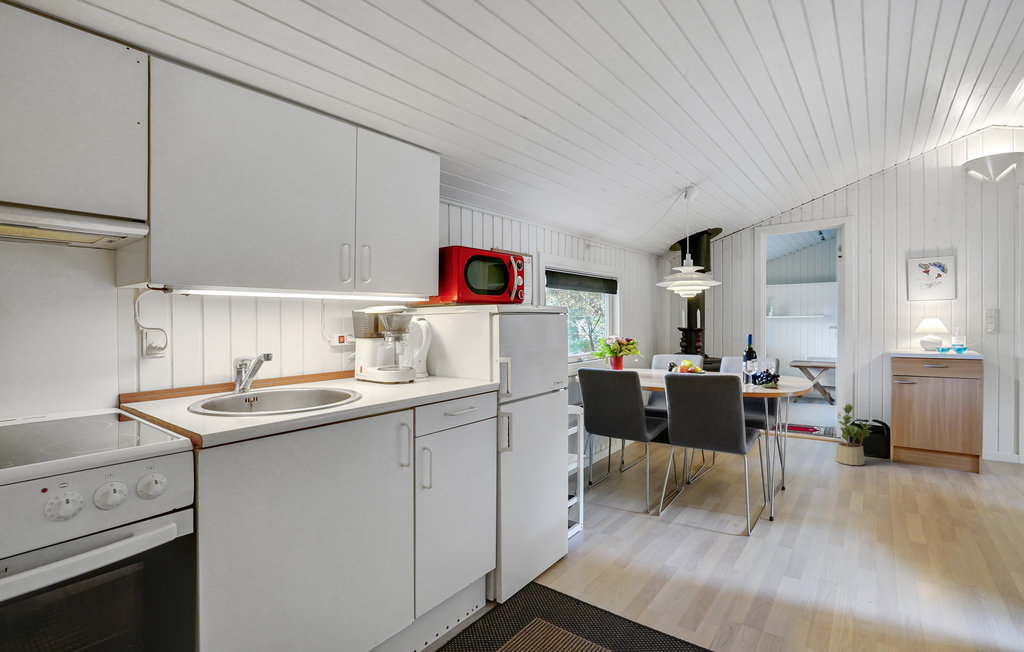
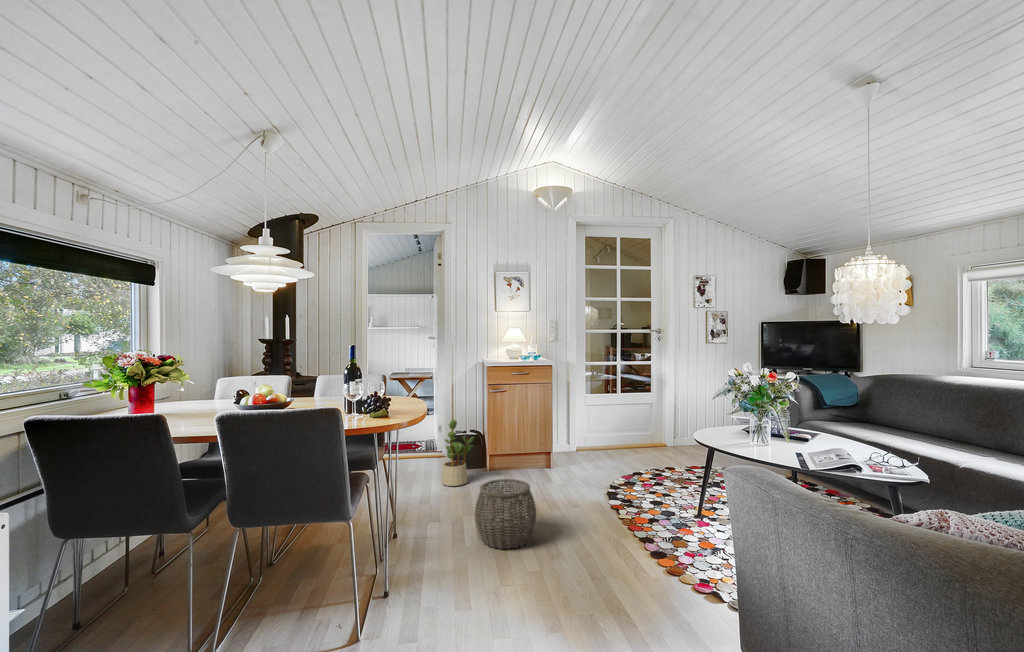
woven basket: none [859,457,930,518] -> present [475,479,536,549]

